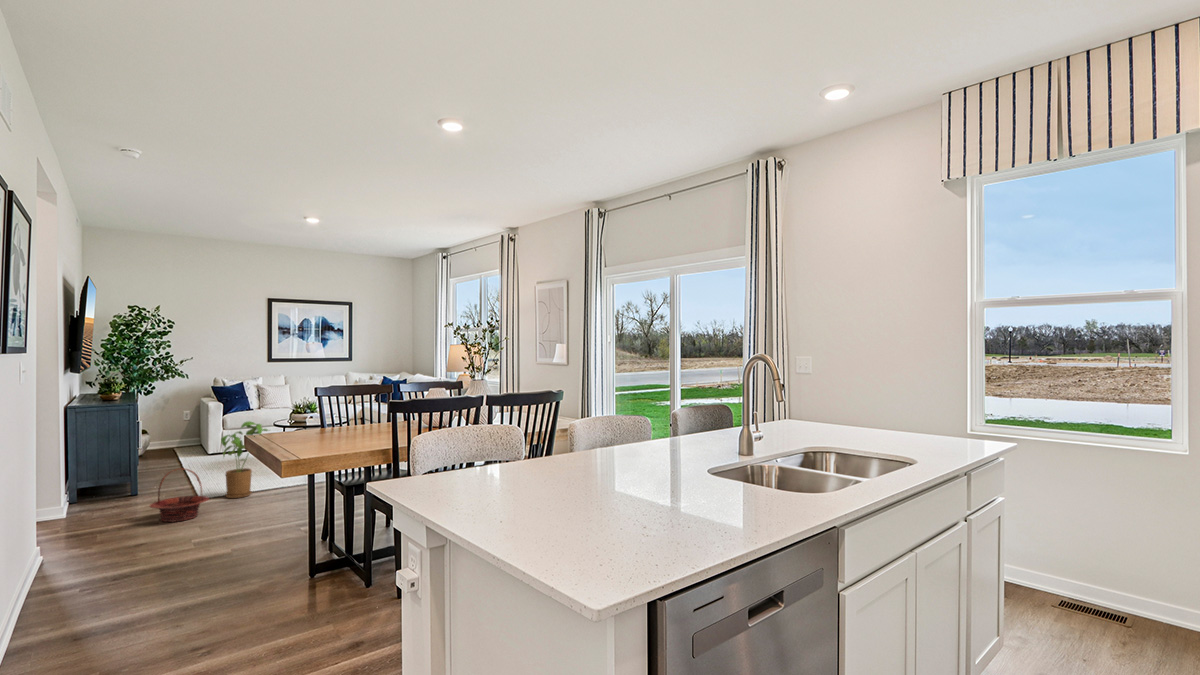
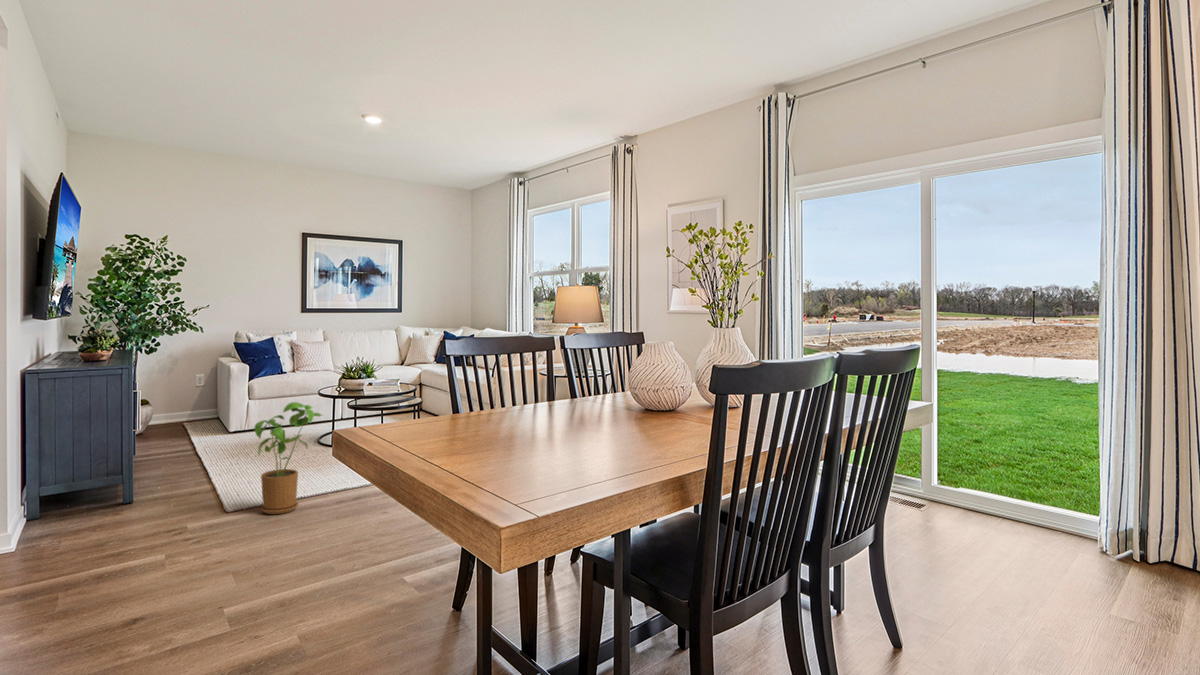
basket: present [150,468,209,522] -> none [149,477,241,562]

